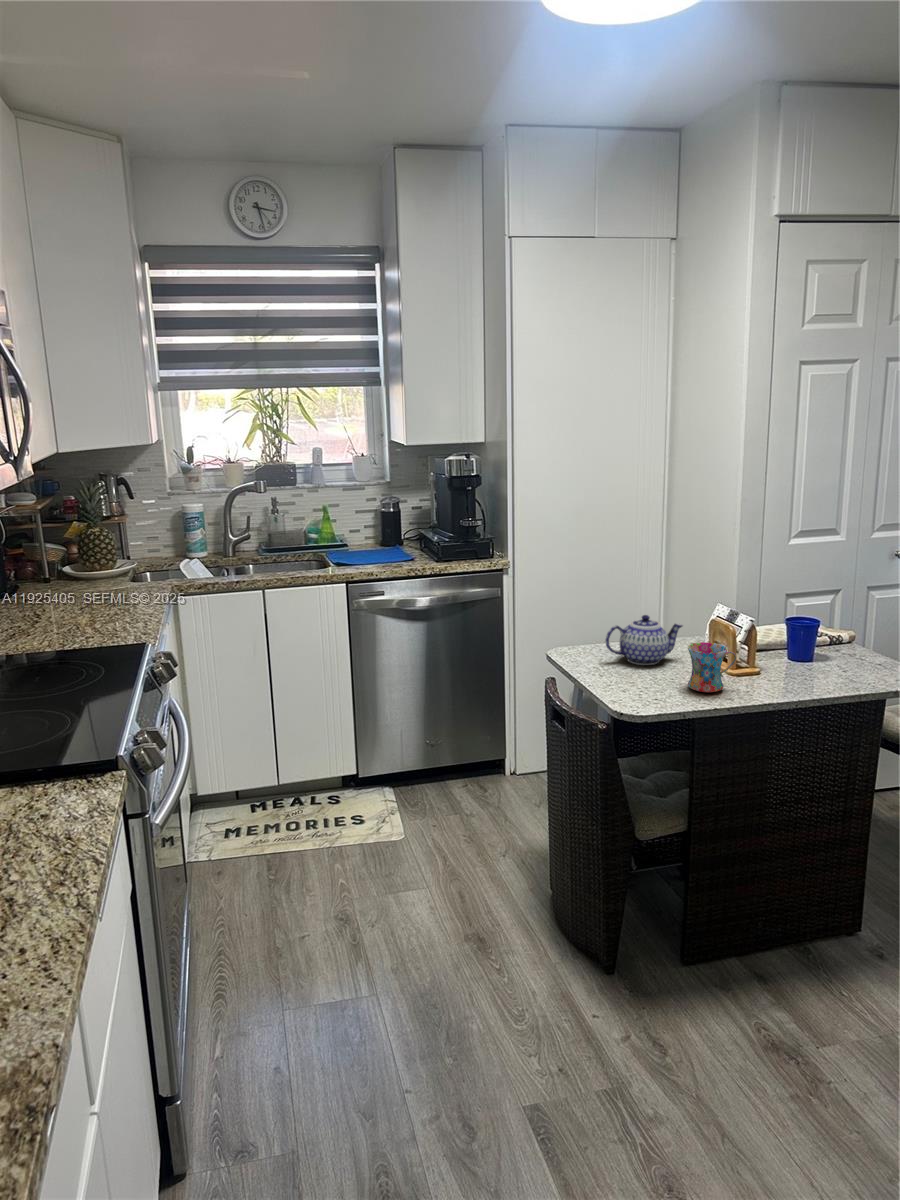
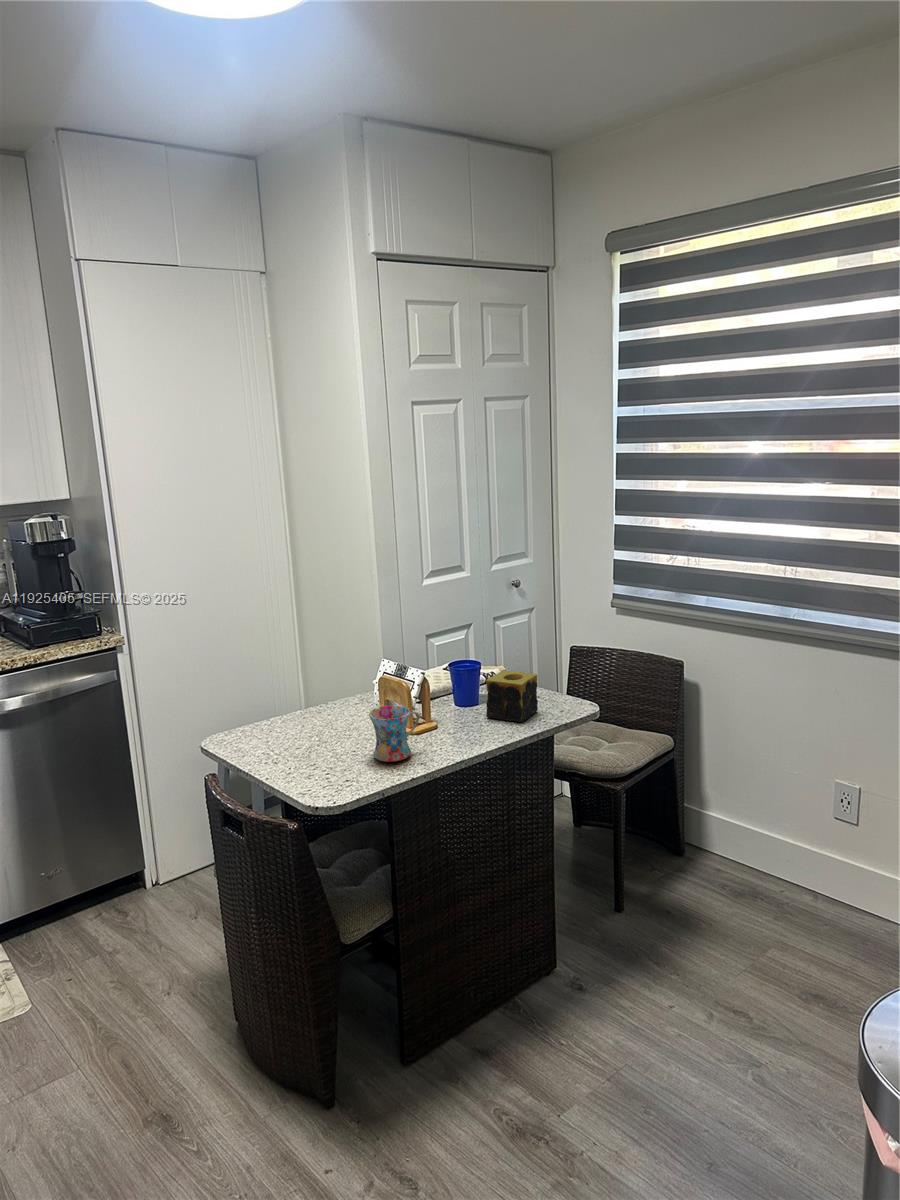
teapot: present [606,615,683,665] -> none [271,684,352,741]
candle: none [813,632,875,683] -> present [486,670,538,722]

